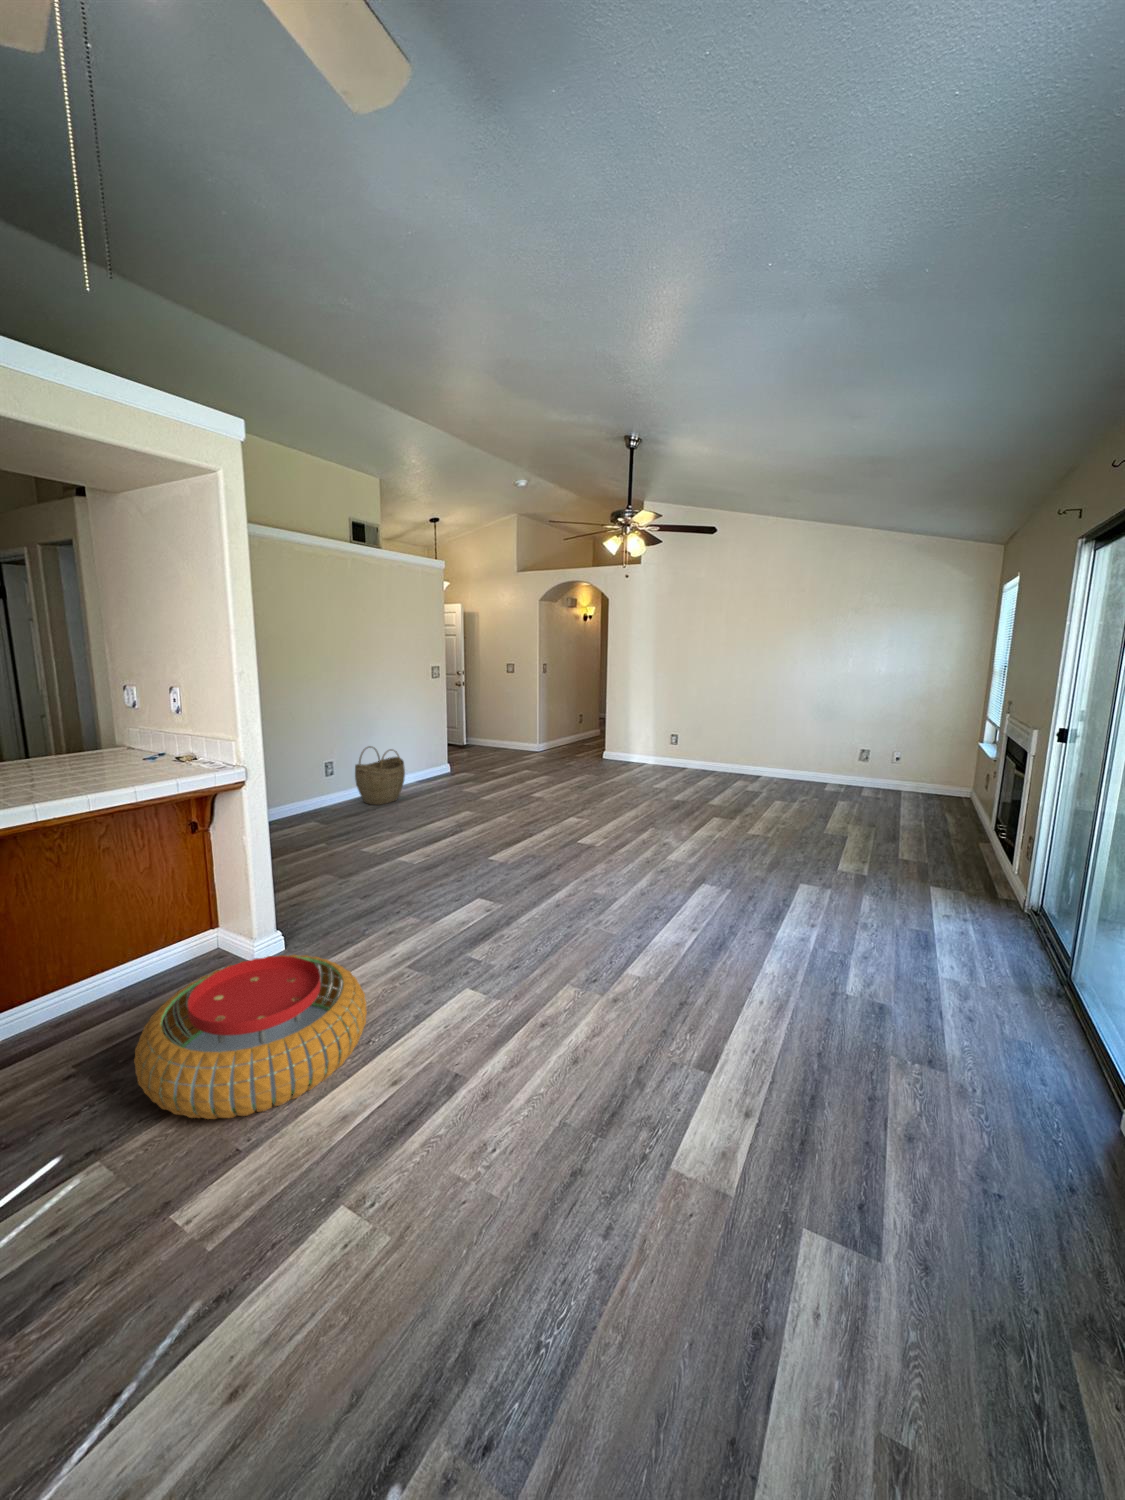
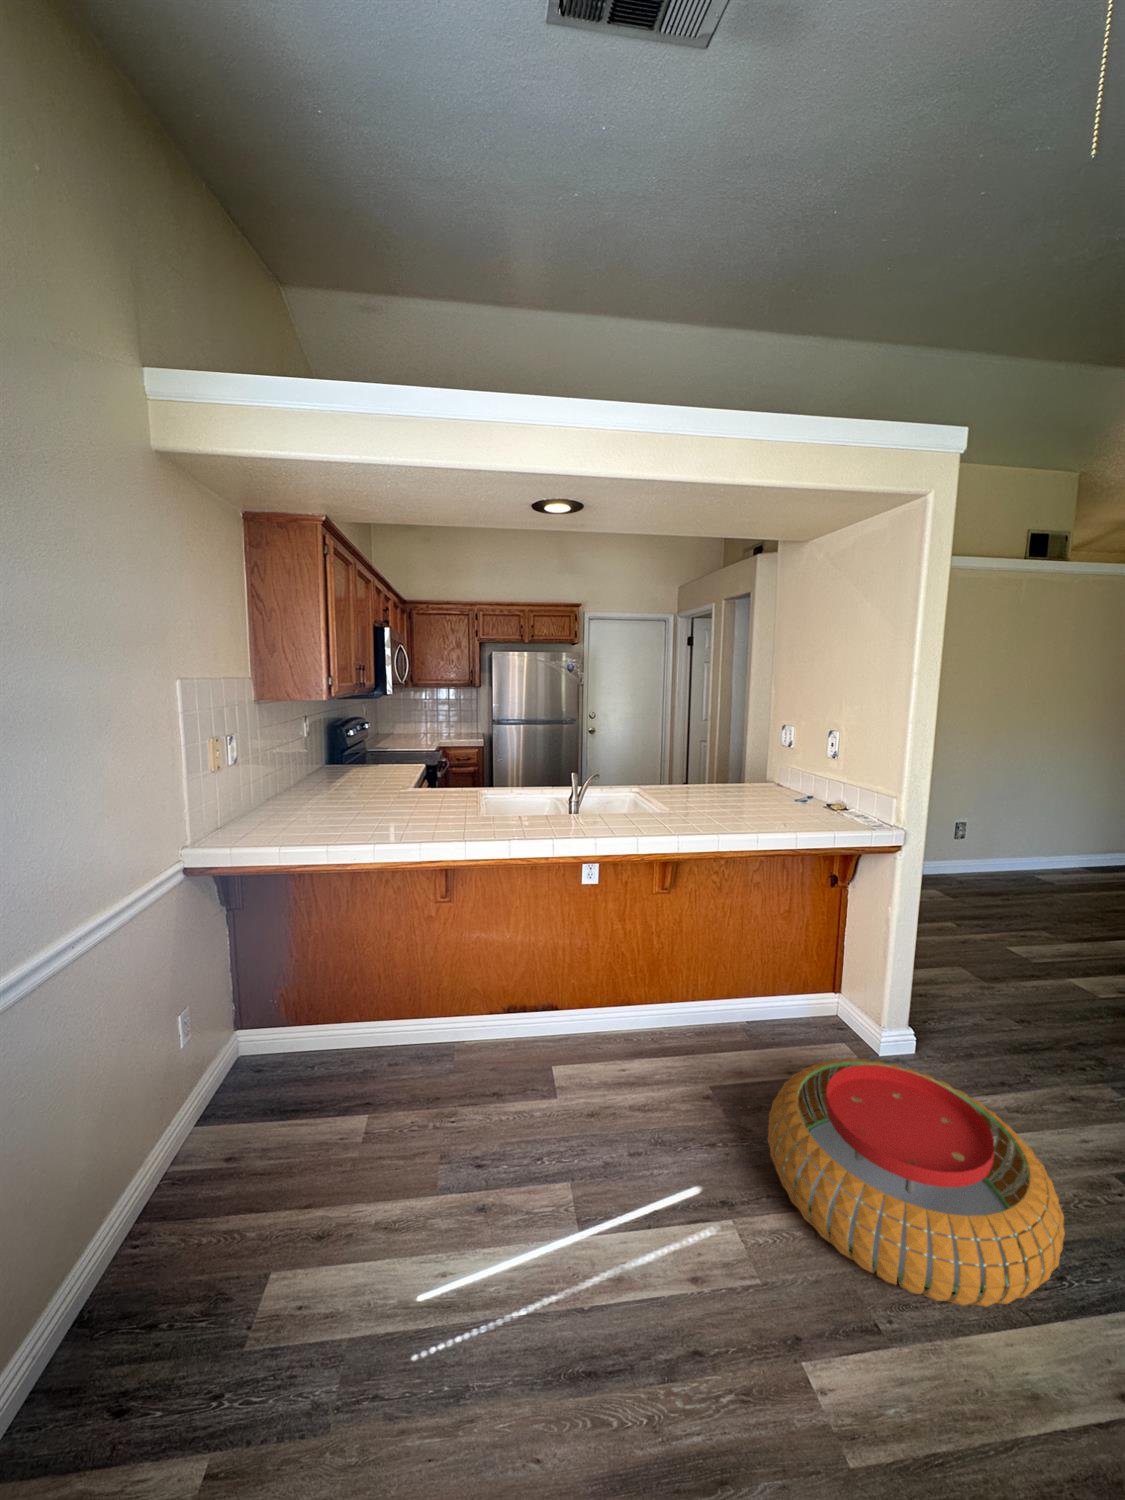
woven basket: present [355,746,405,805] -> none [994,811,1072,890]

